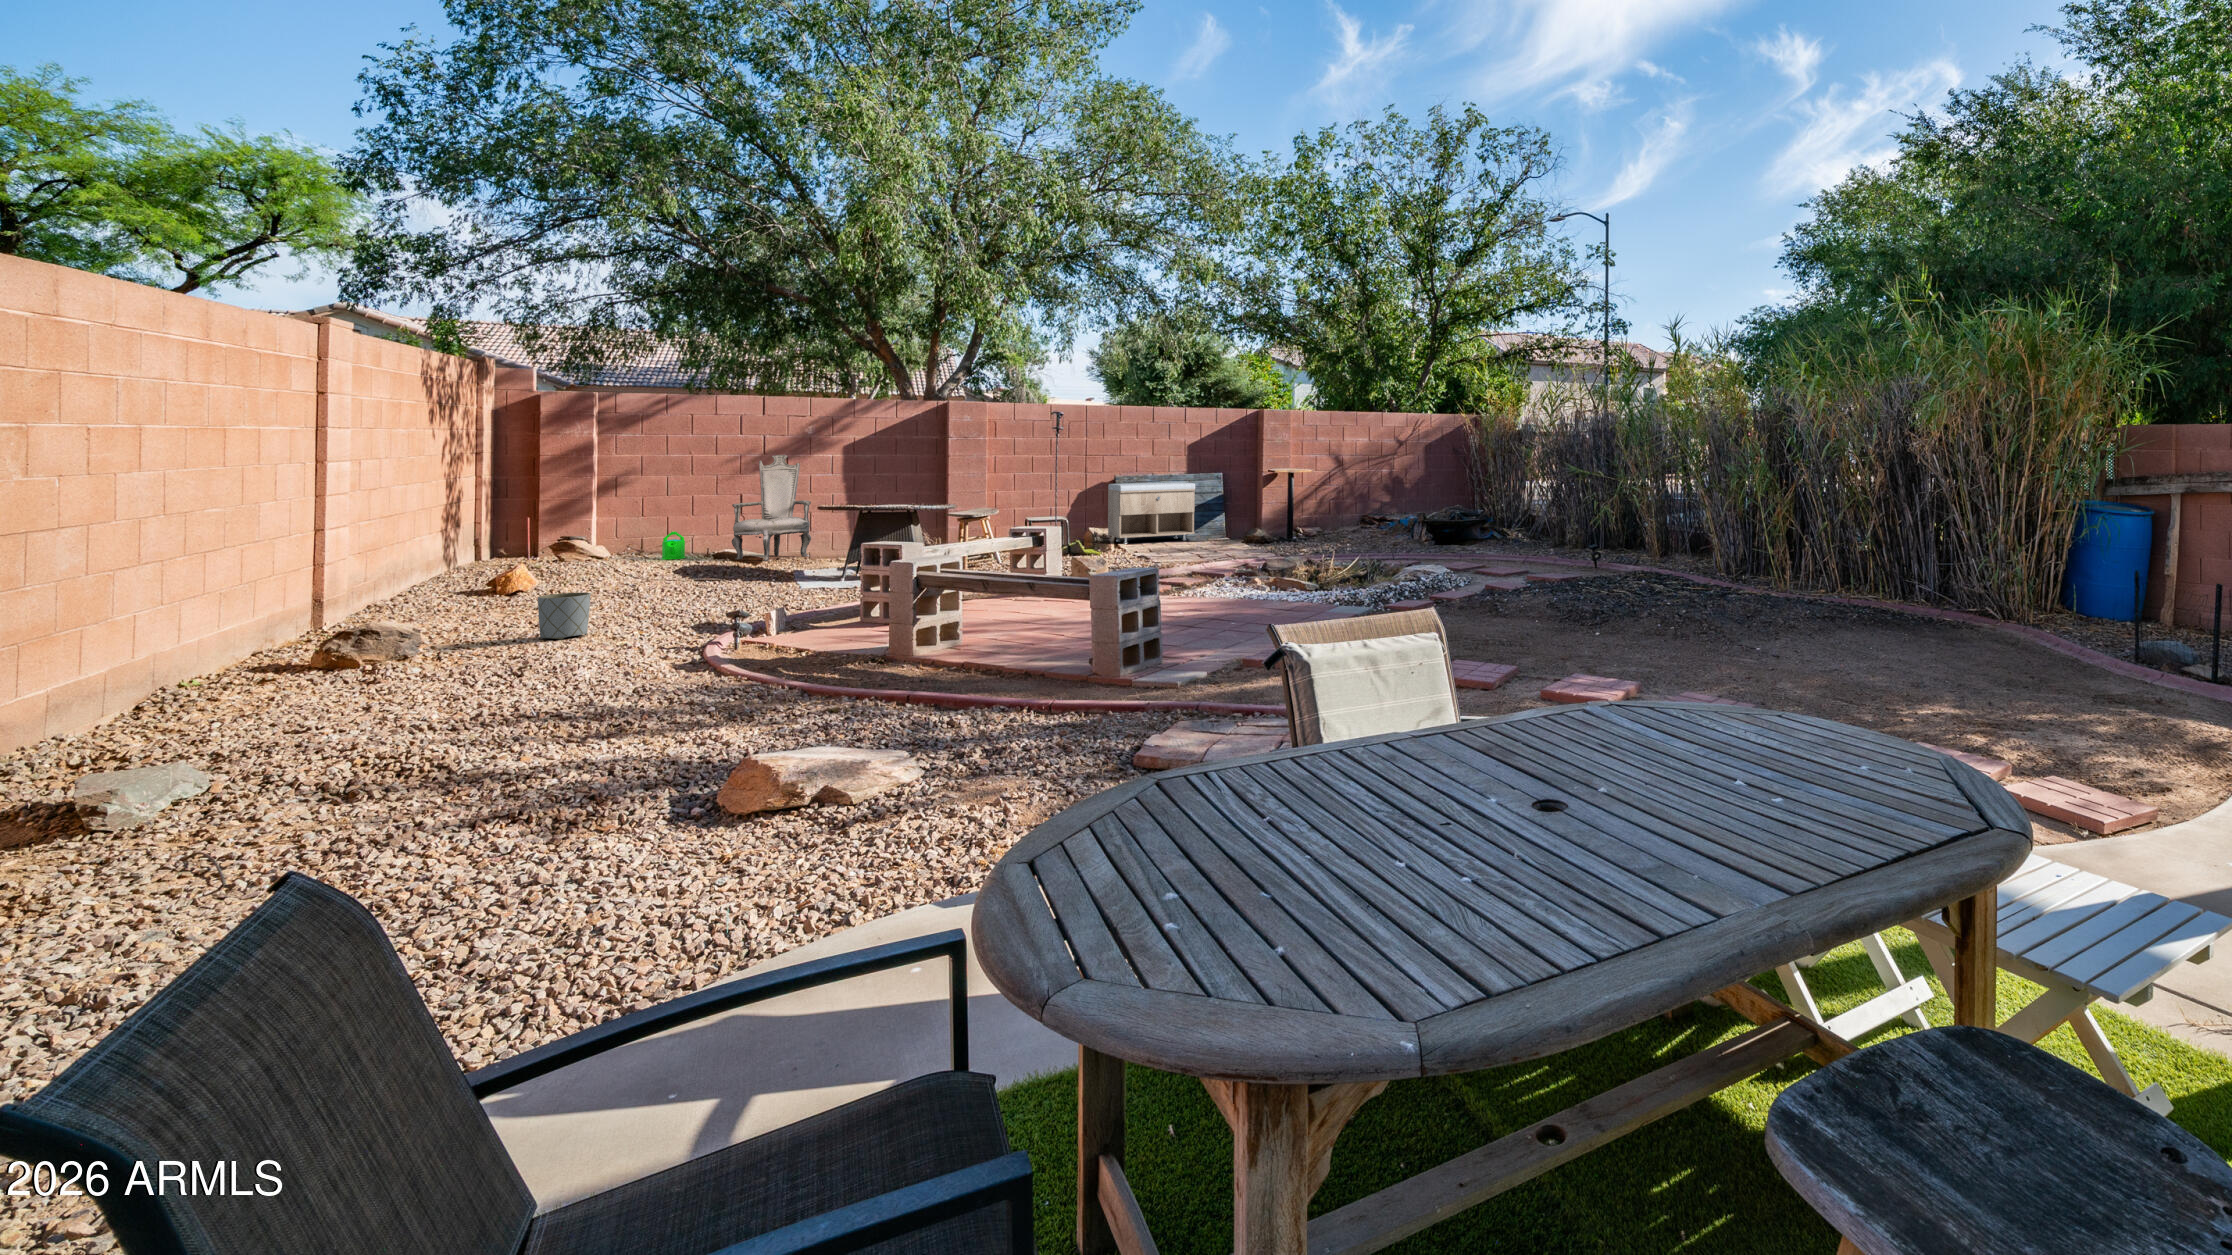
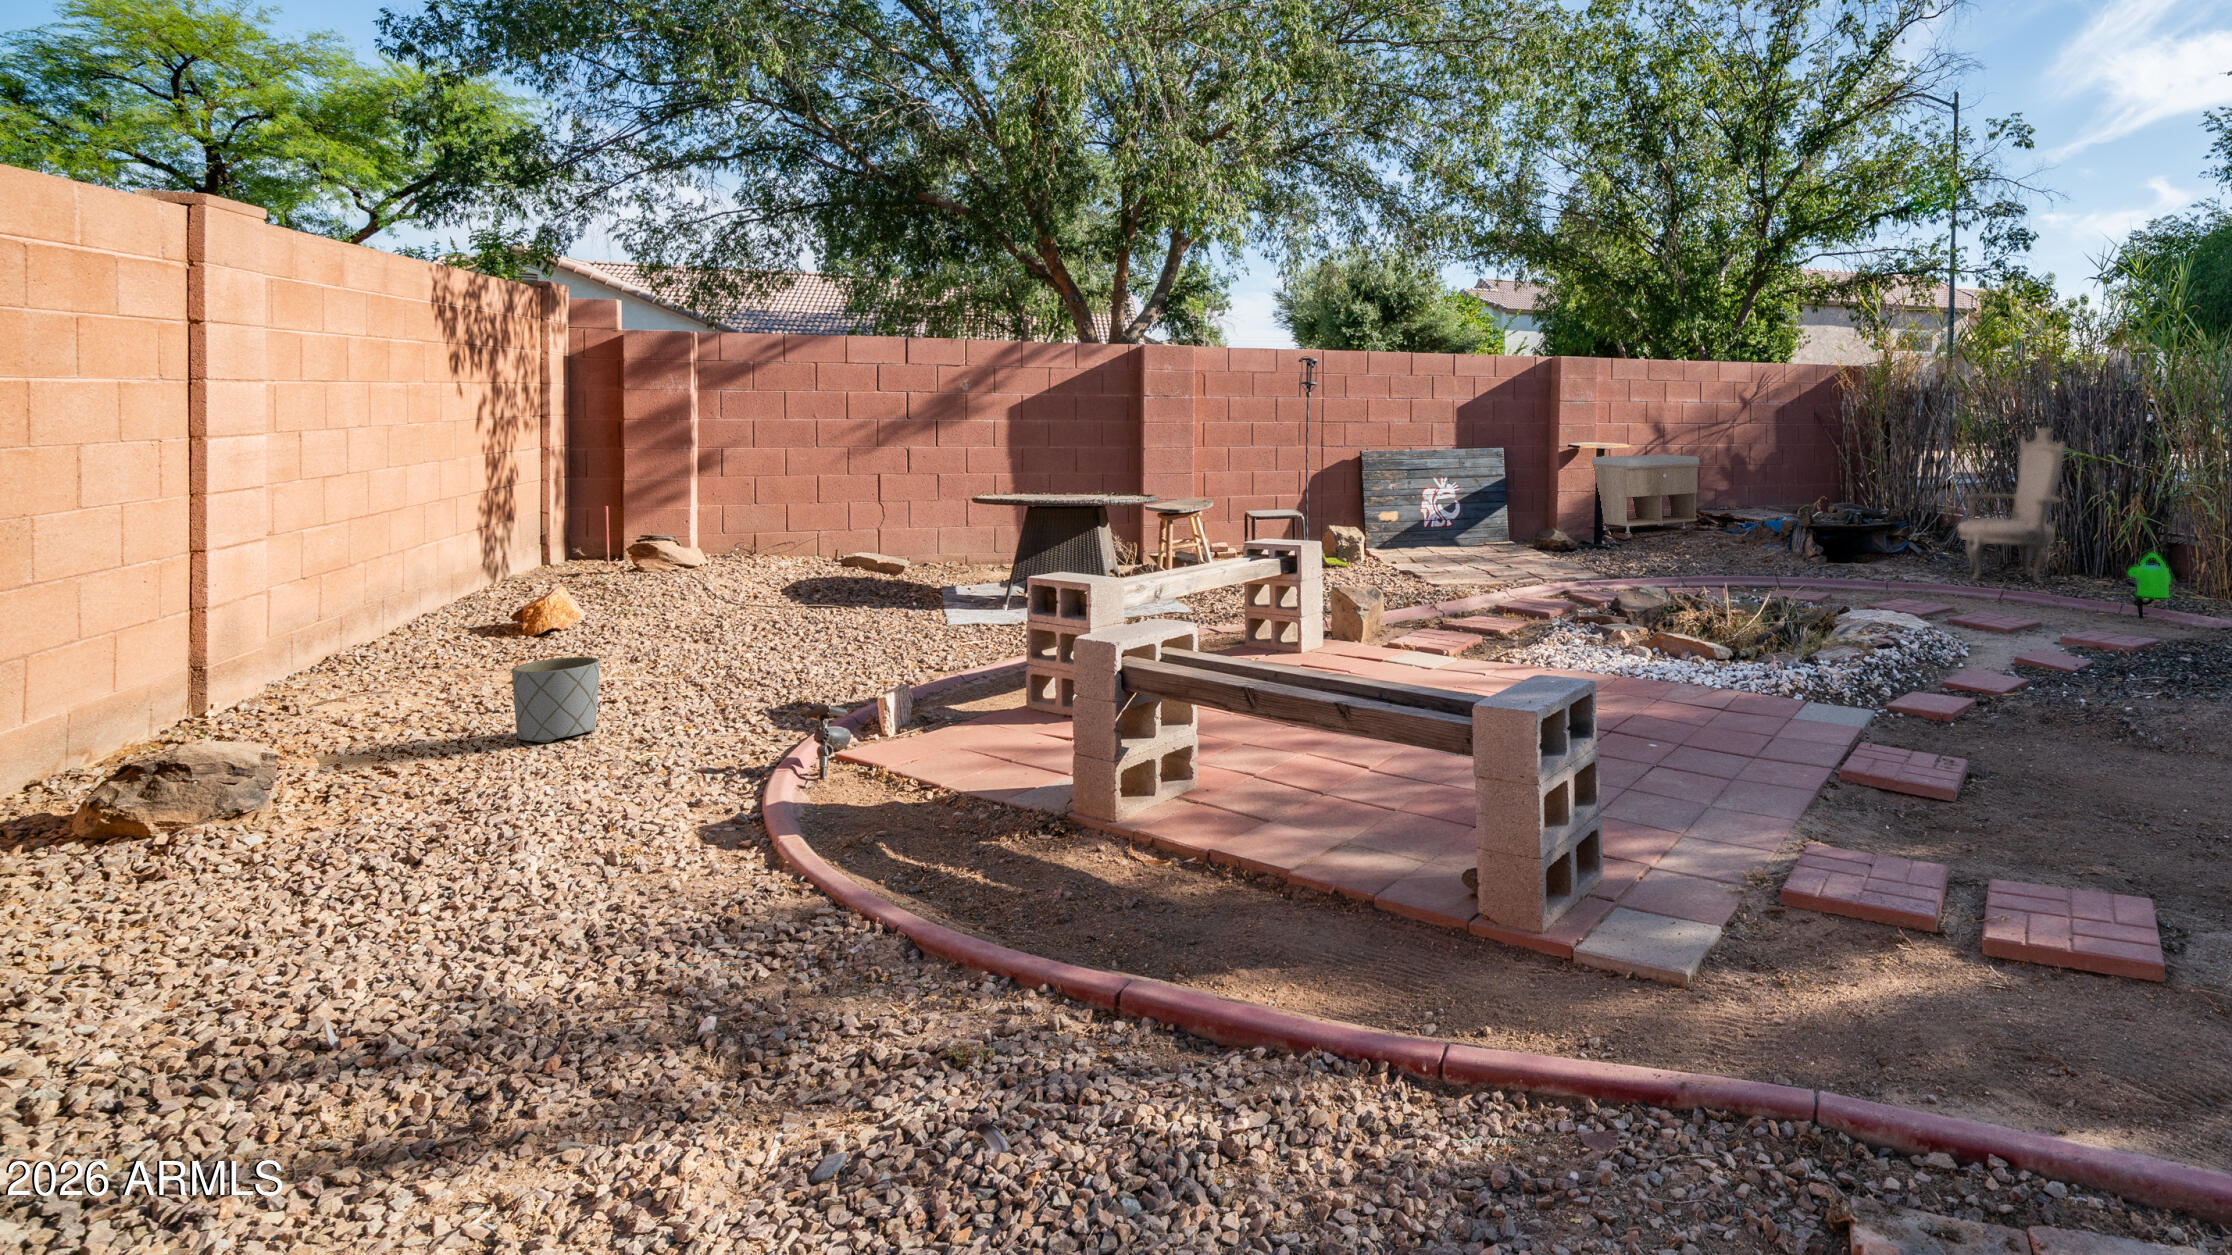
armchair: present [732,455,811,561] -> present [1958,428,2066,583]
storage bench: present [1108,482,1195,544] -> present [1592,455,1699,533]
watering can: present [661,532,686,560] -> present [2128,553,2171,598]

